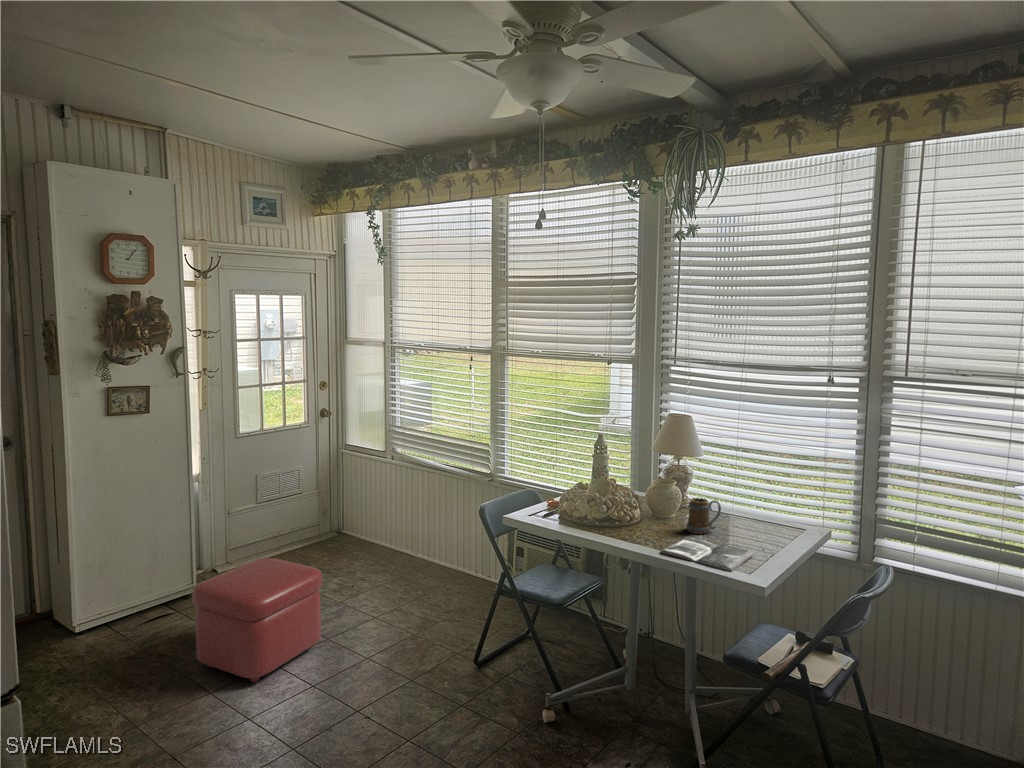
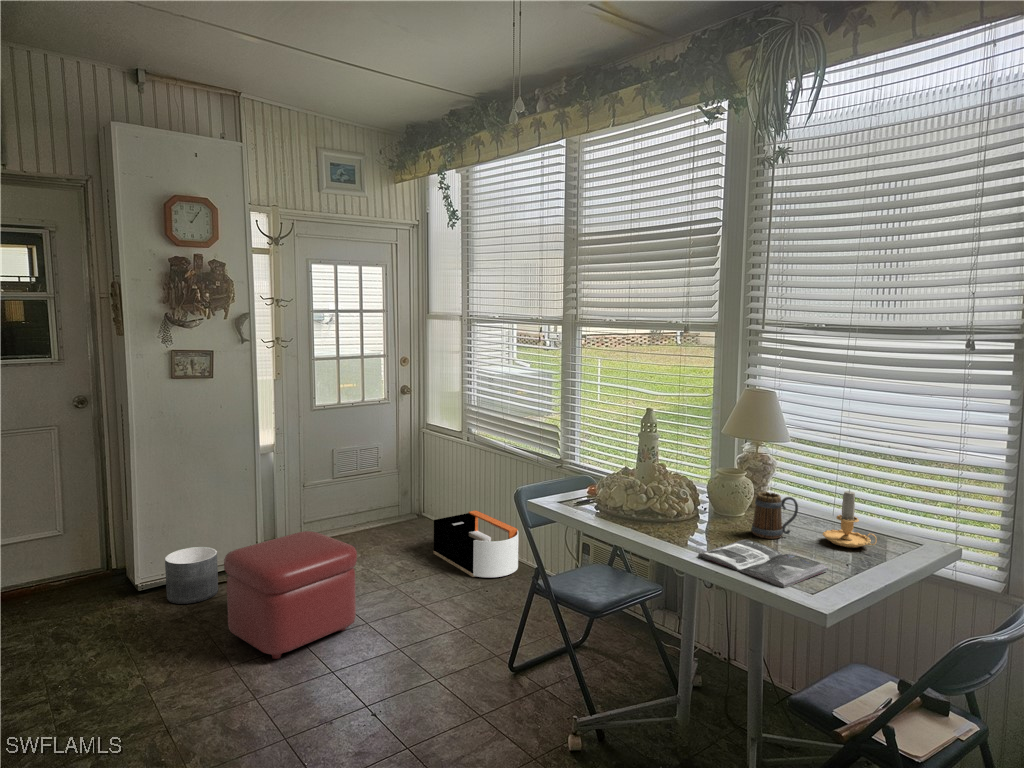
candle: none [739,492,779,536] -> present [823,490,877,548]
storage bin: none [368,524,451,587] -> present [434,510,519,577]
planter: none [109,583,164,642] -> present [165,547,218,604]

